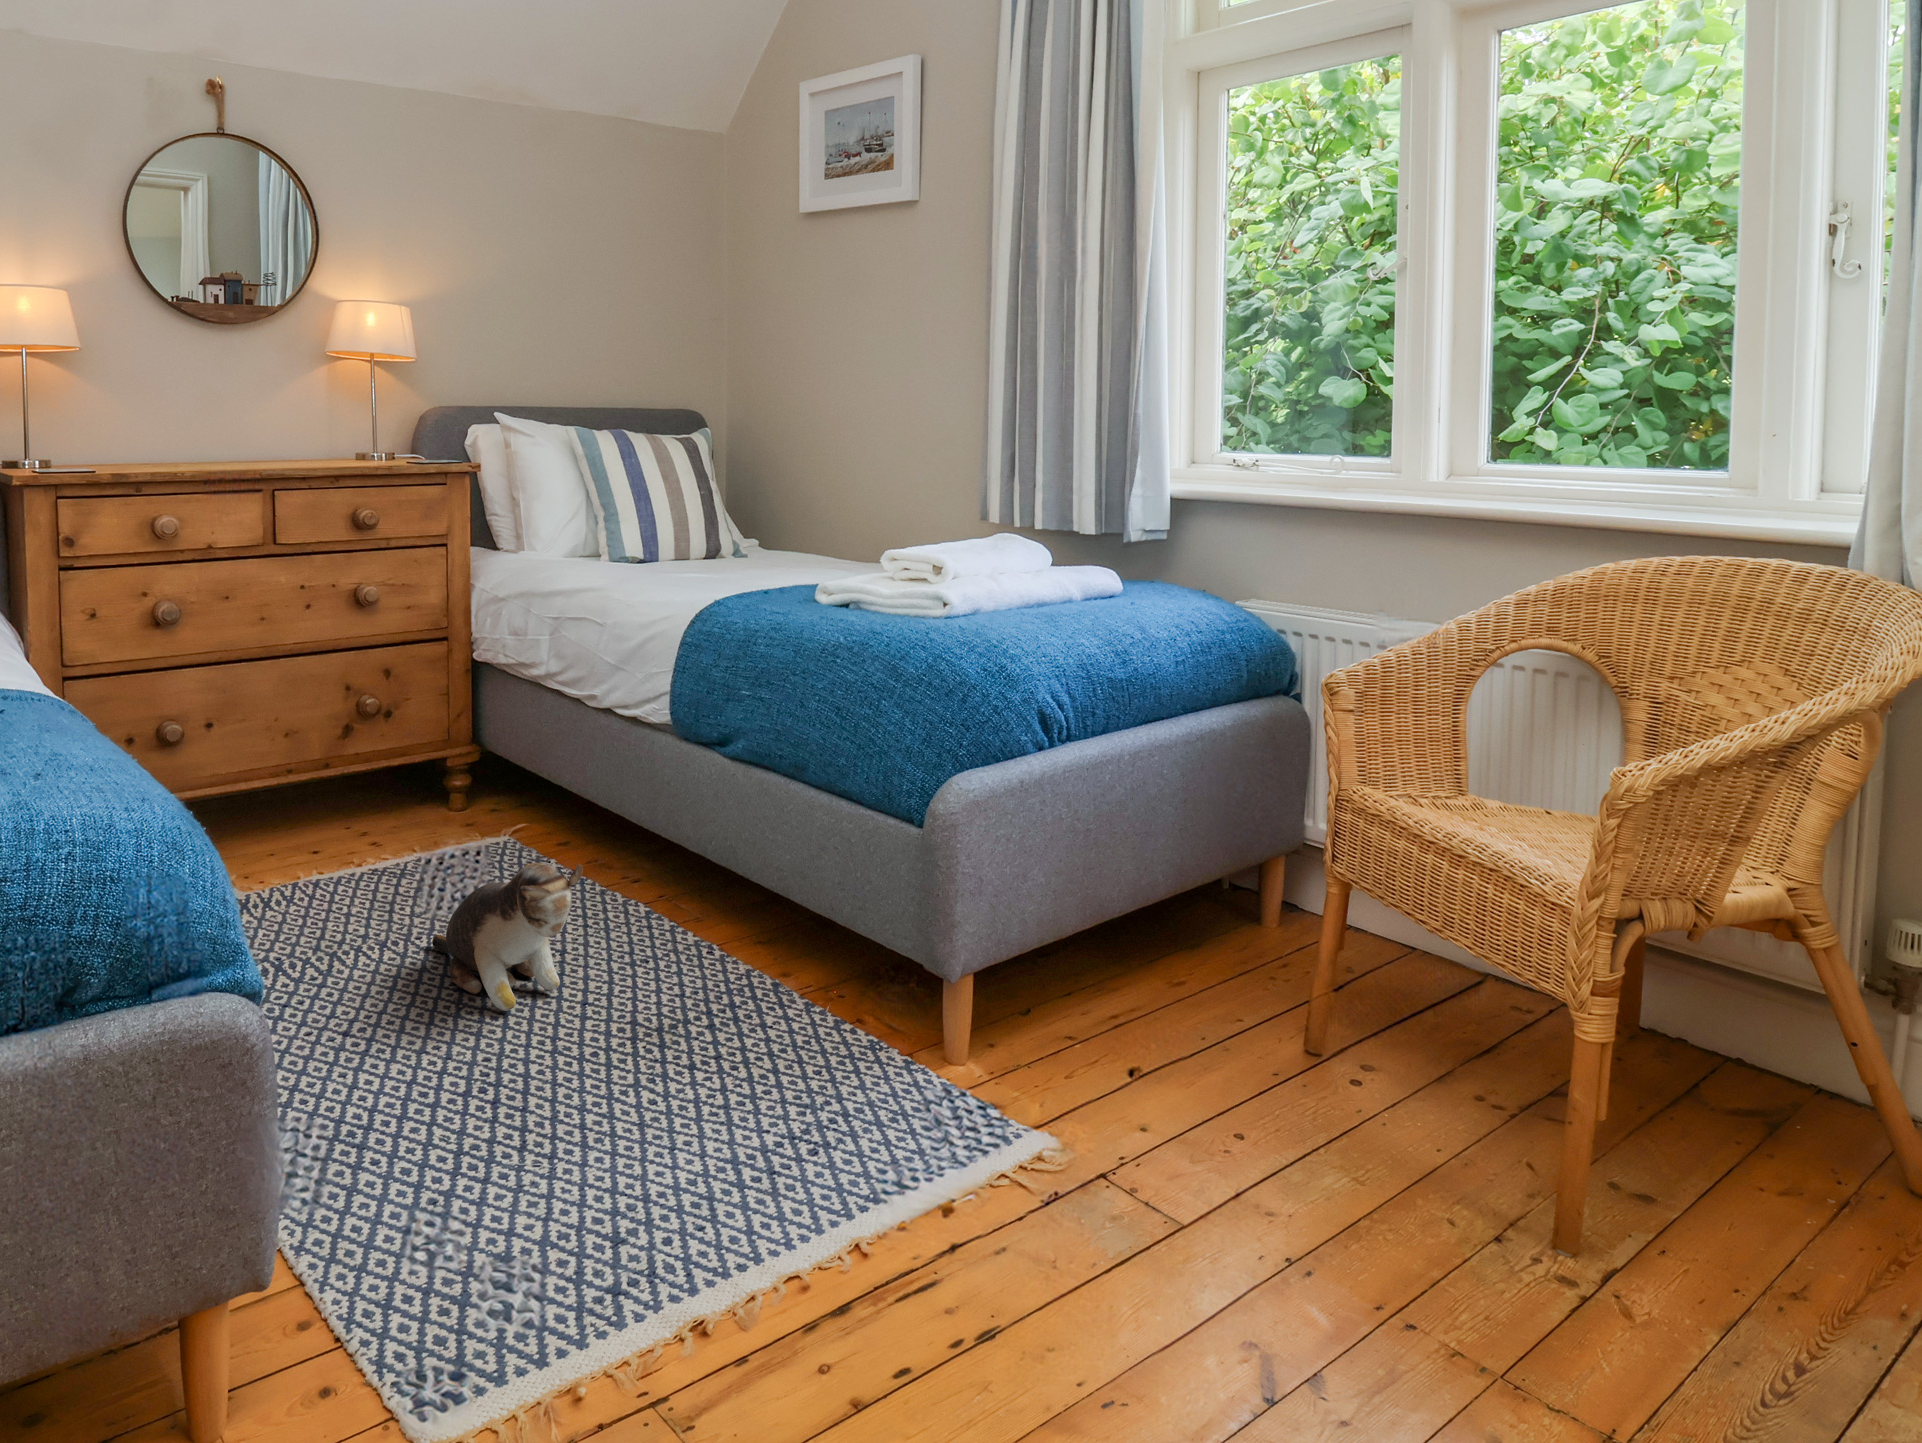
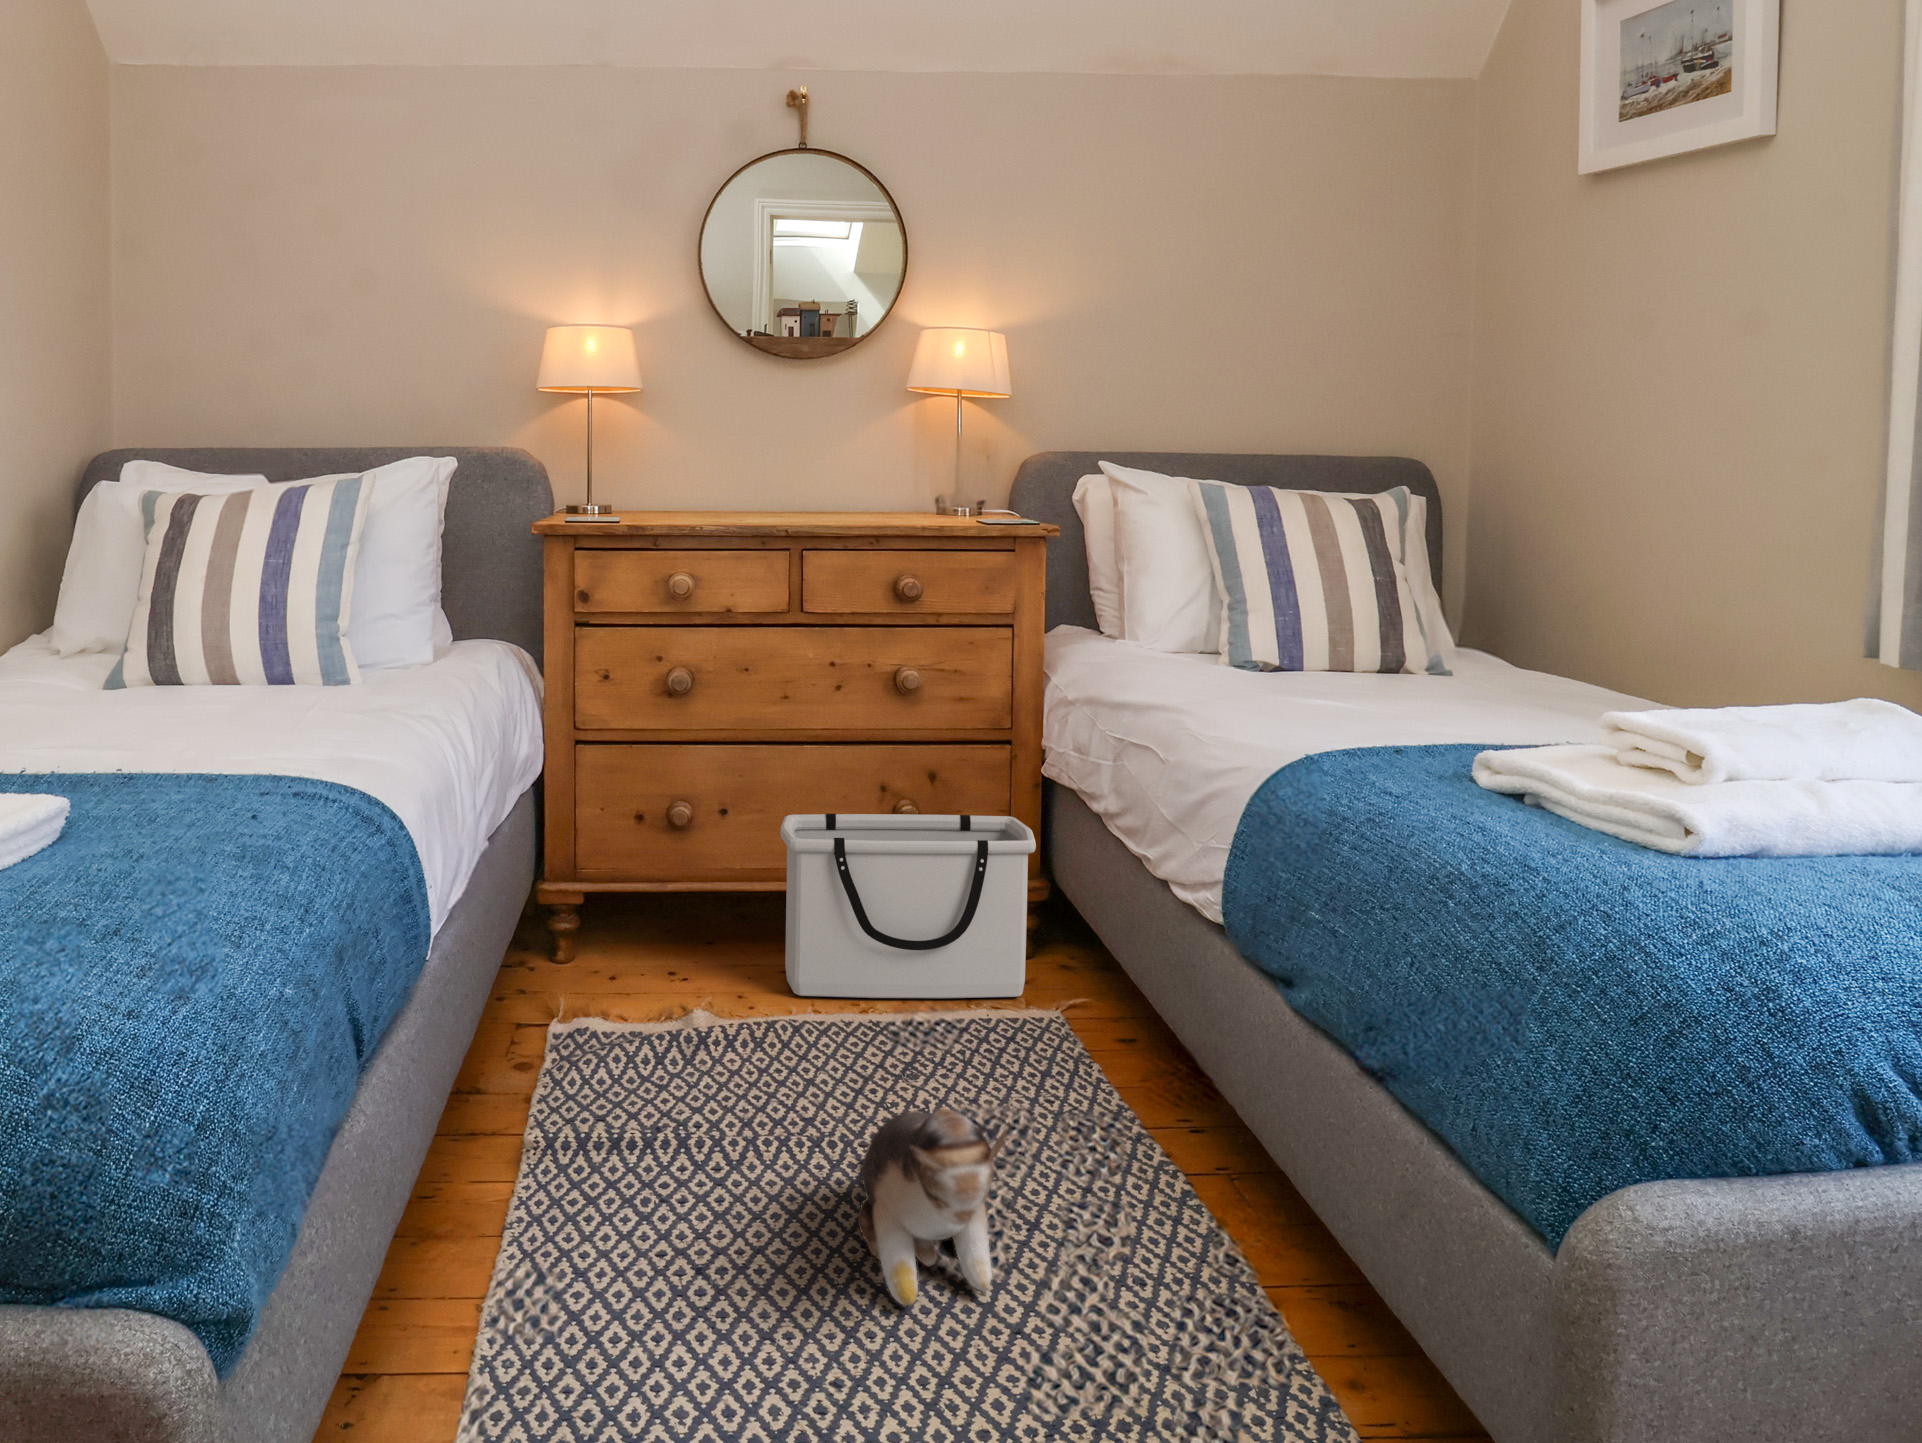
storage bin: none [273,696,487,863] -> present [780,813,1036,998]

